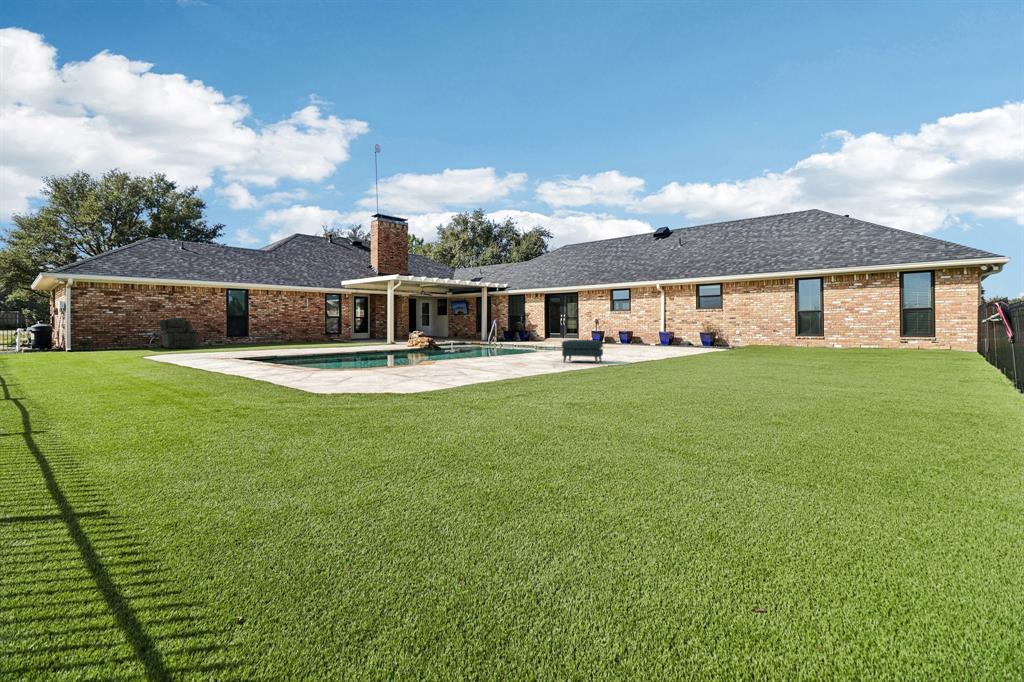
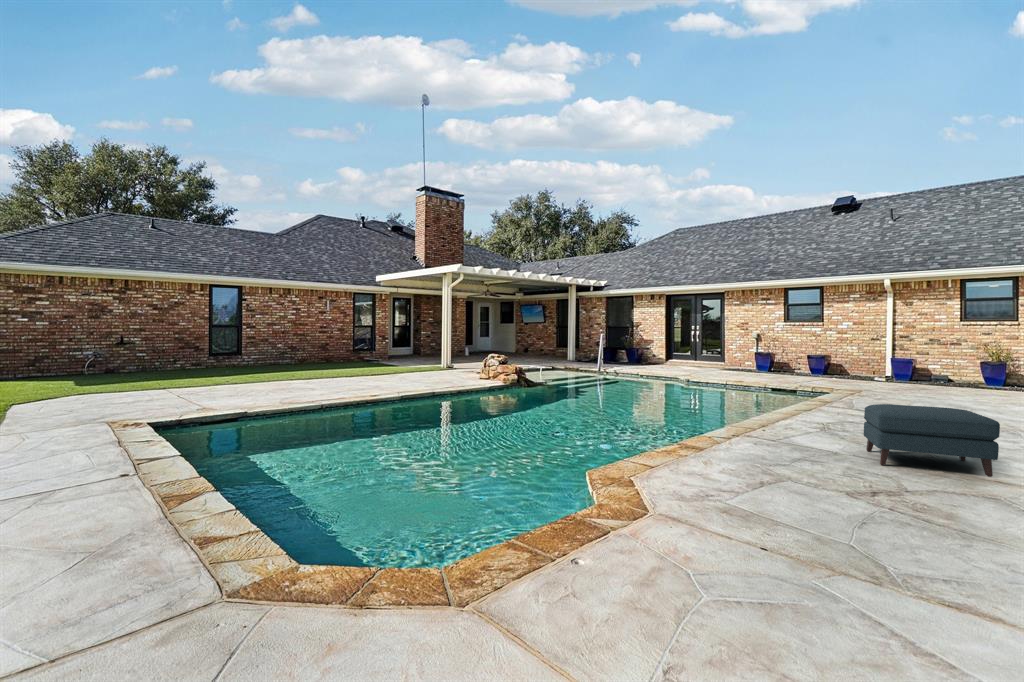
chair: present [160,318,197,348] -> none [102,329,156,376]

